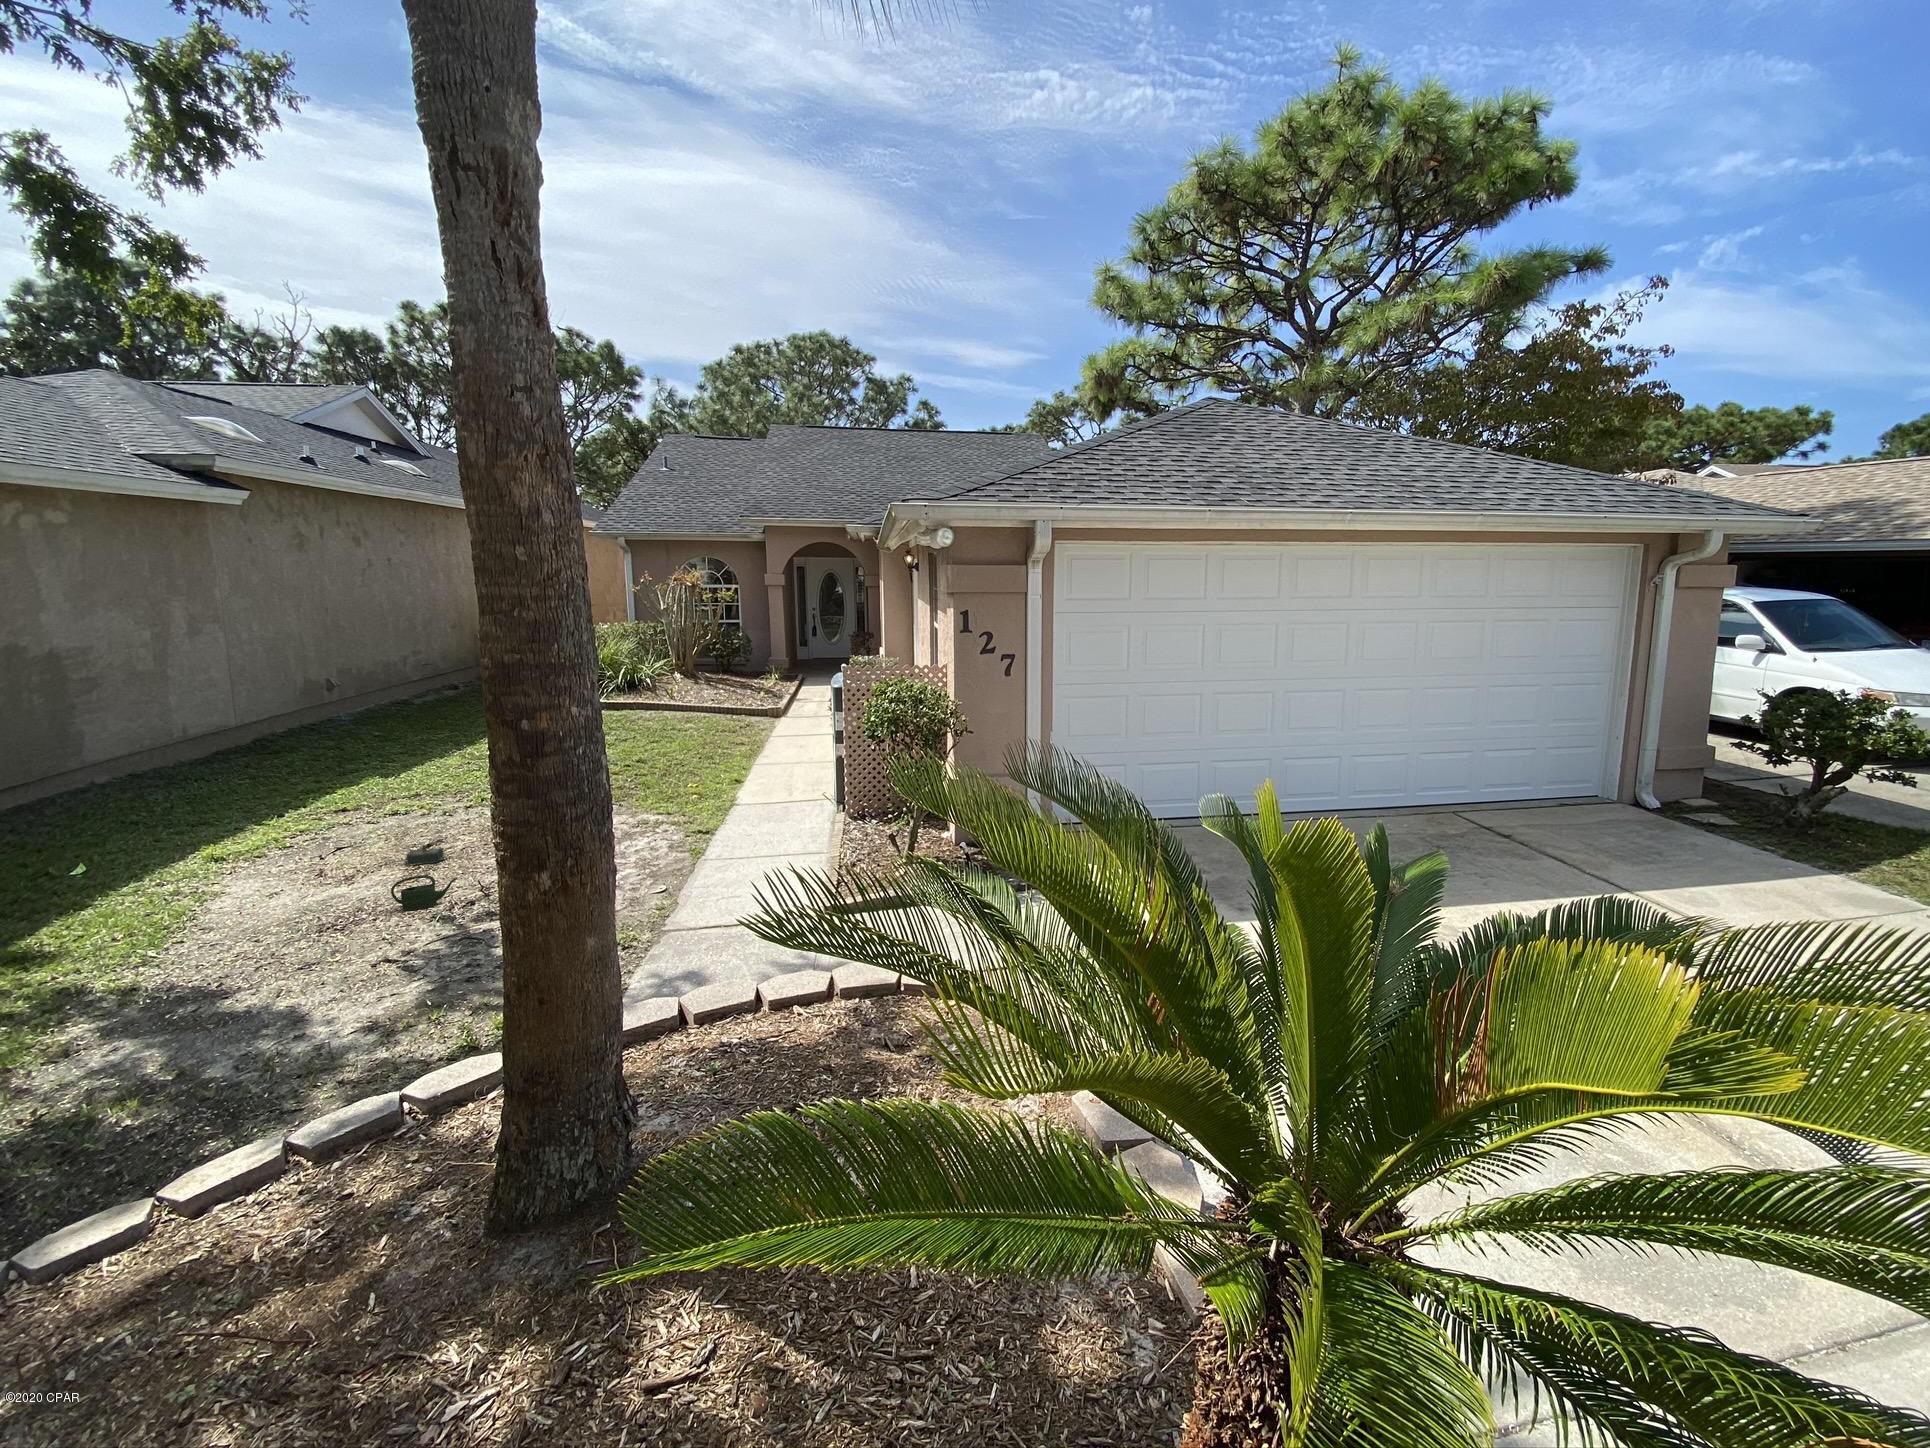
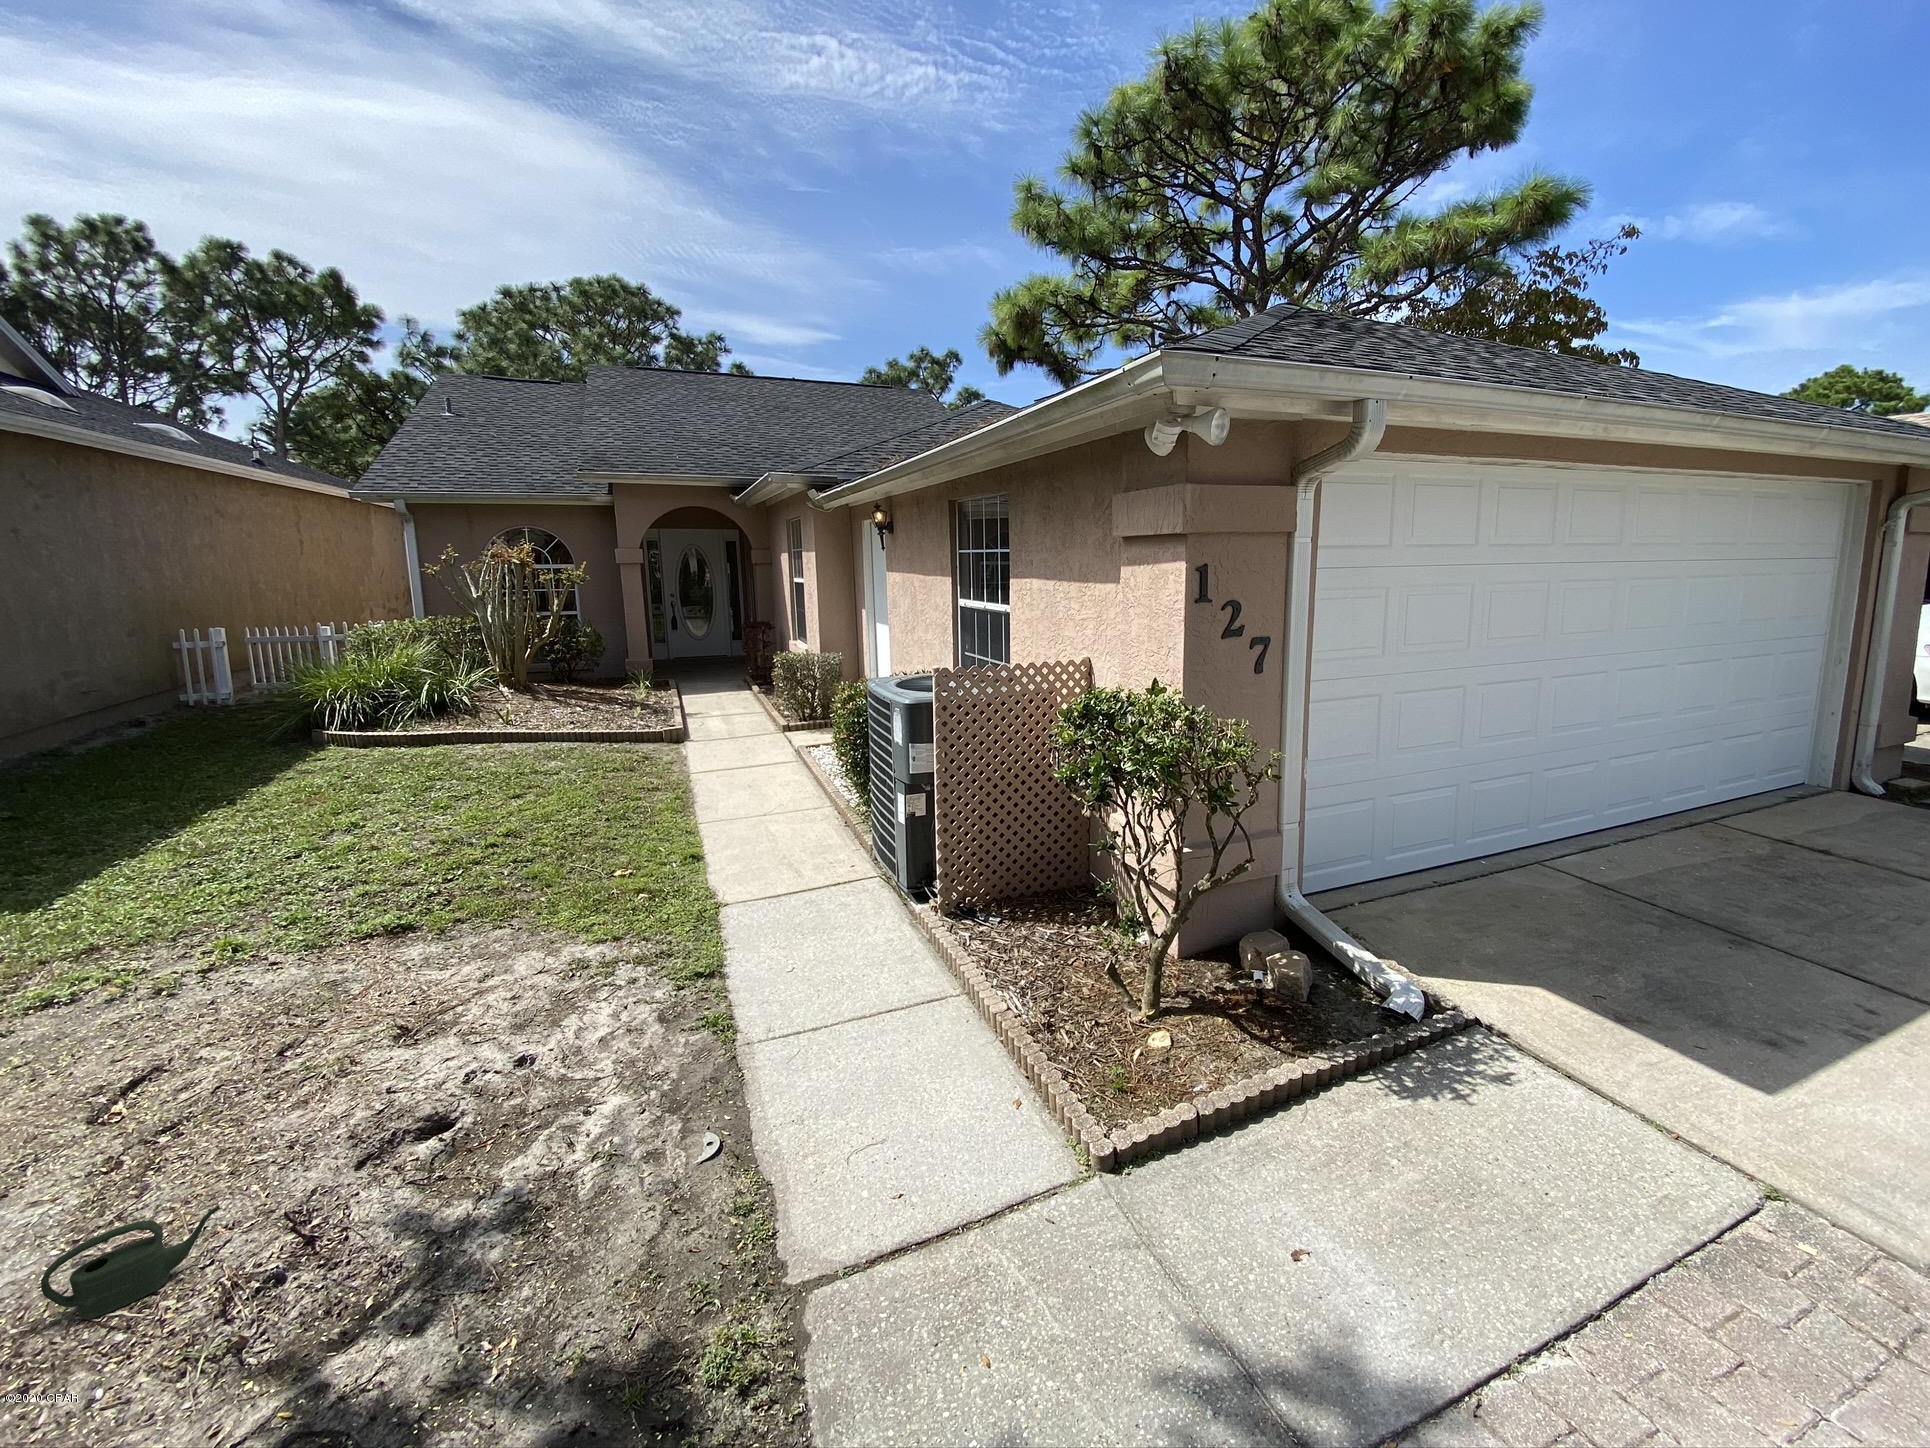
decorative plant: present [393,825,446,866] -> none [35,1059,181,1154]

